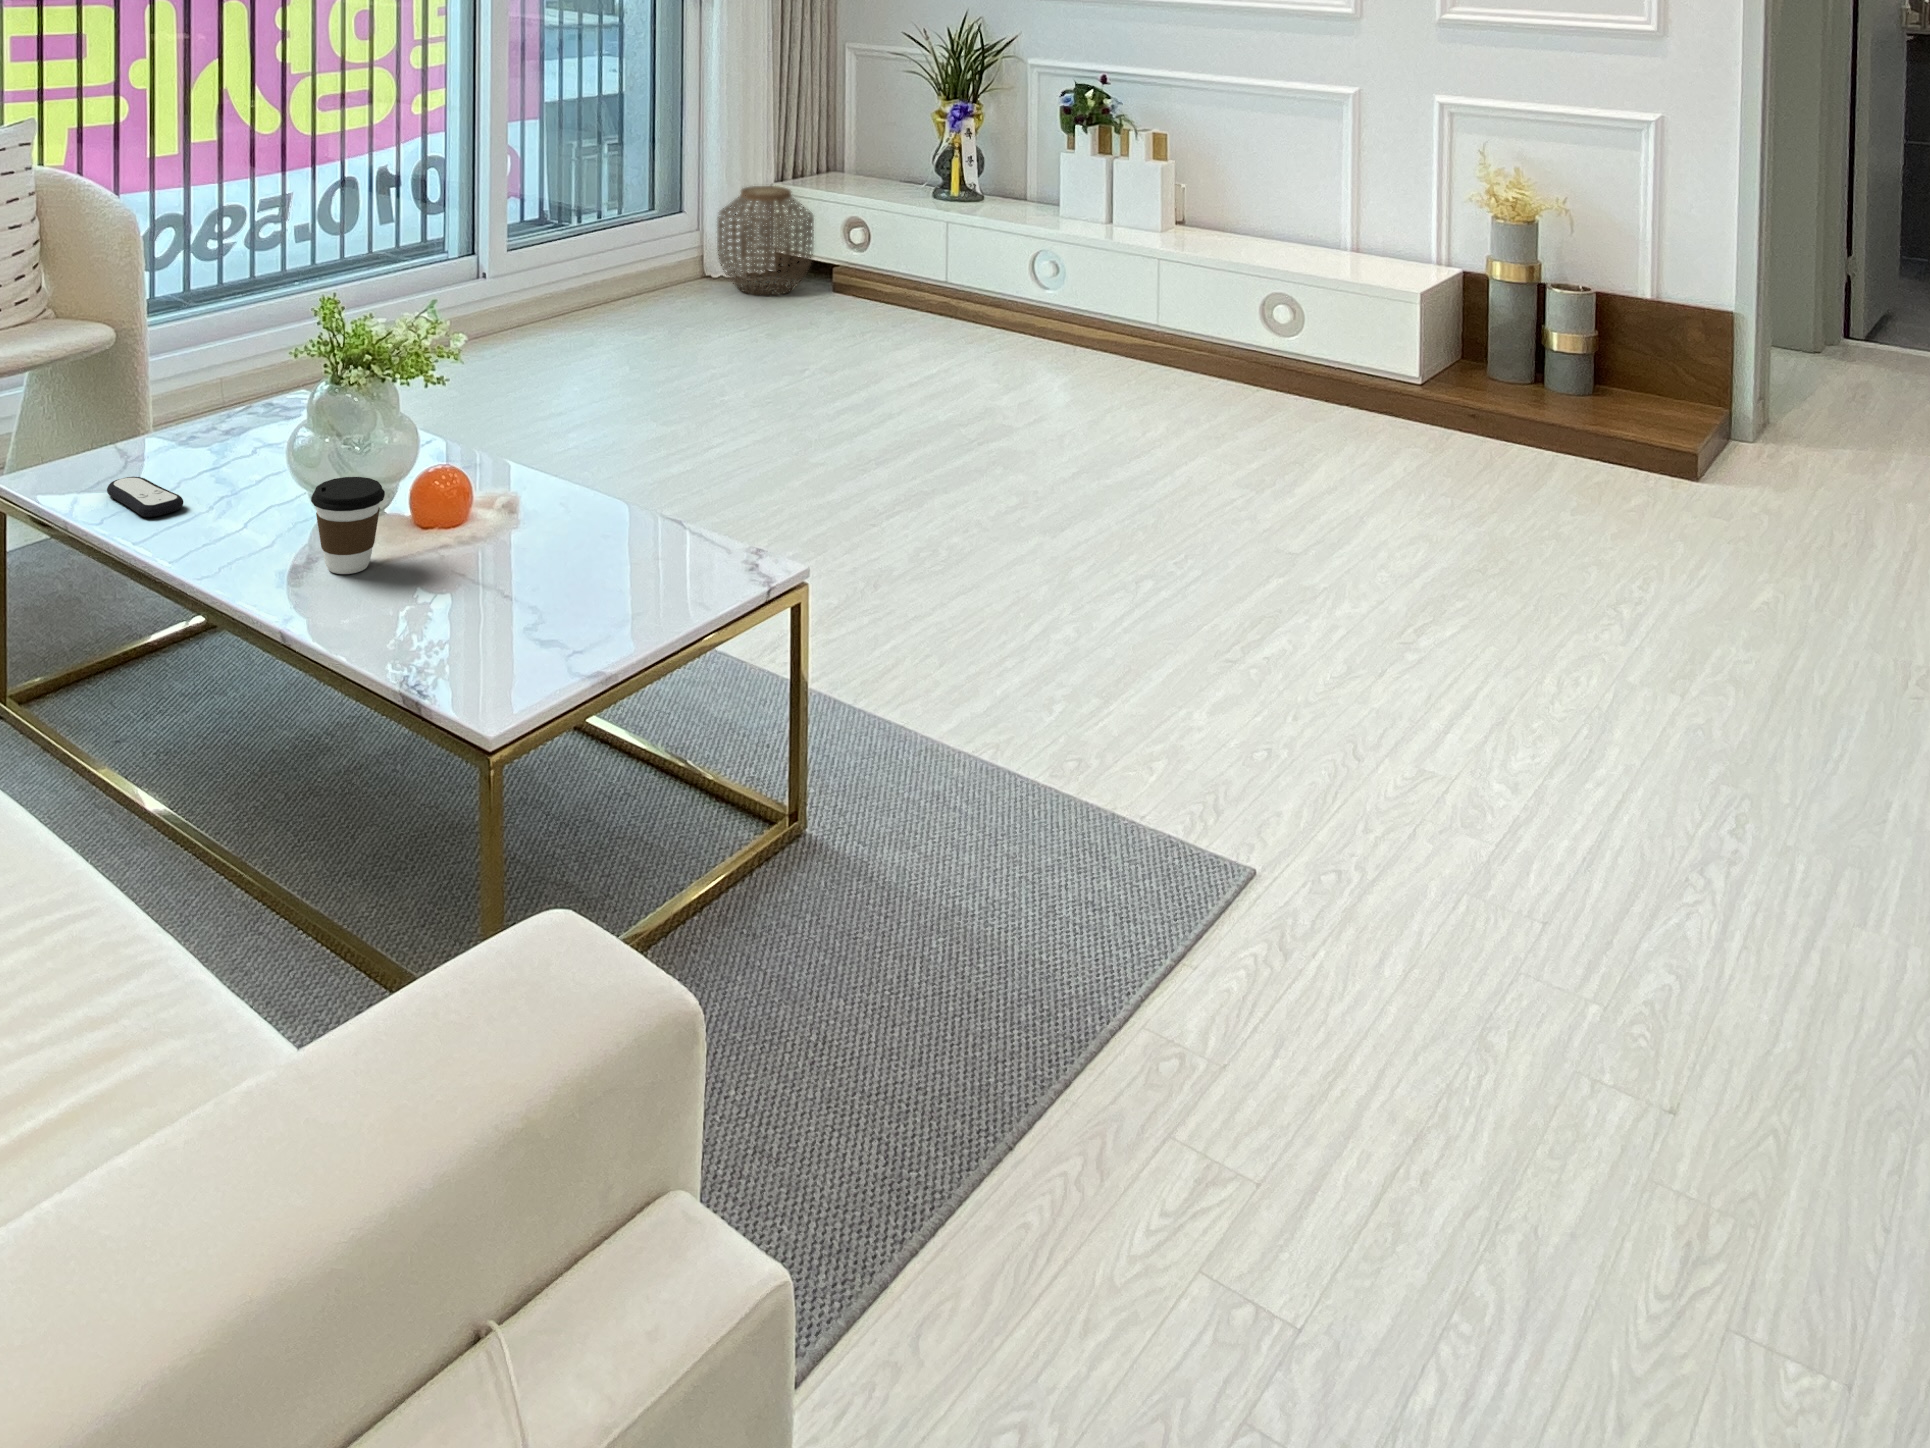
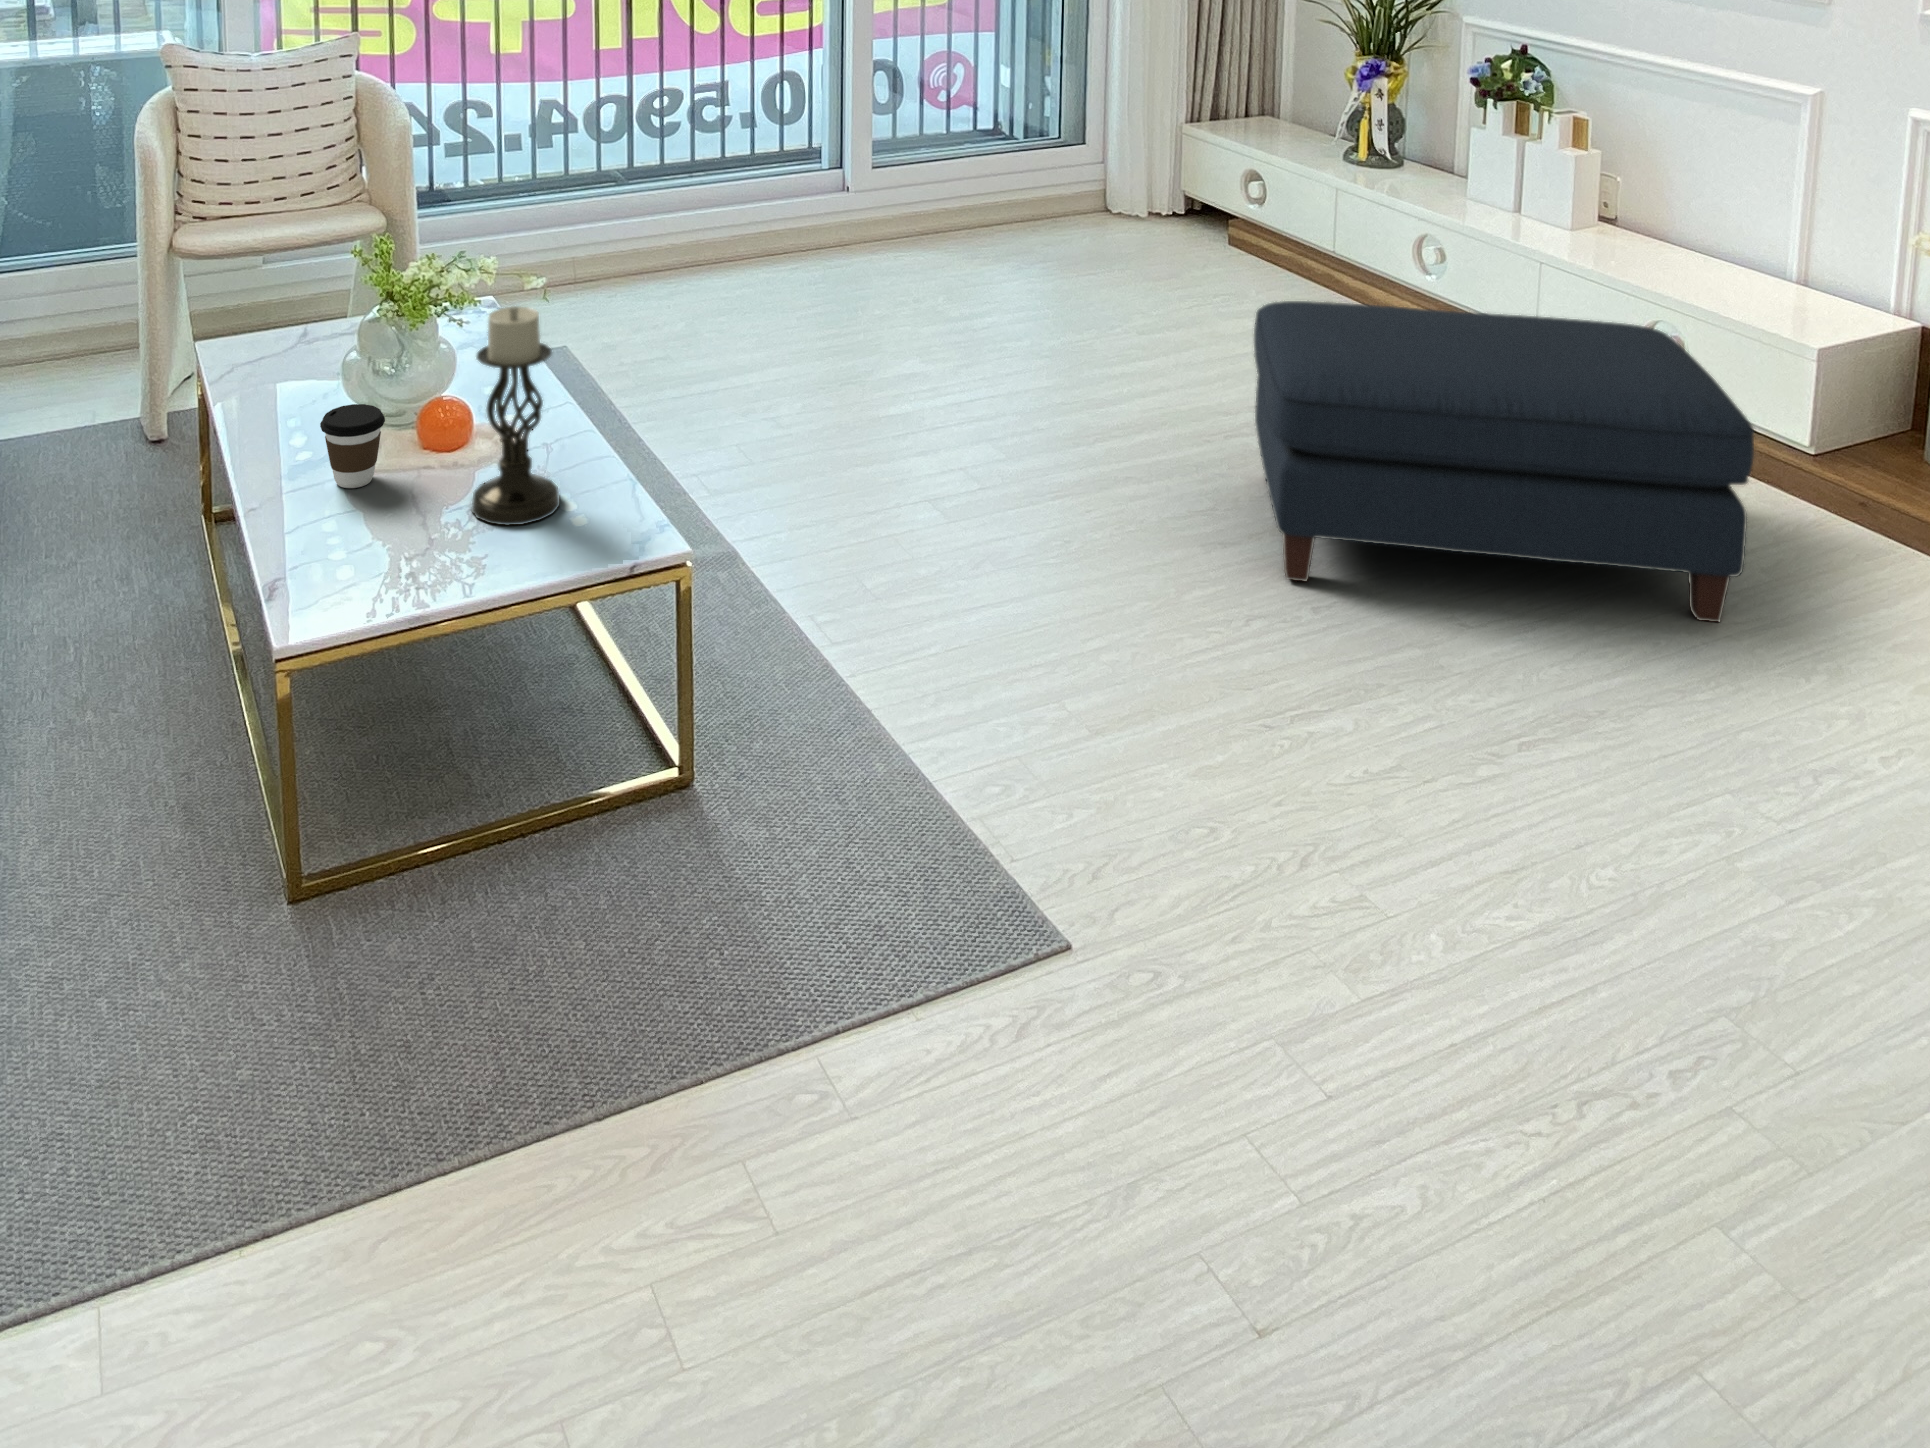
woven basket: present [717,186,814,295] -> none [1114,122,1217,236]
ottoman: none [1026,284,1475,543] -> present [1254,301,1754,622]
candle holder: none [504,331,601,577] -> present [471,306,560,526]
remote control: present [107,477,183,517] -> none [259,366,301,405]

